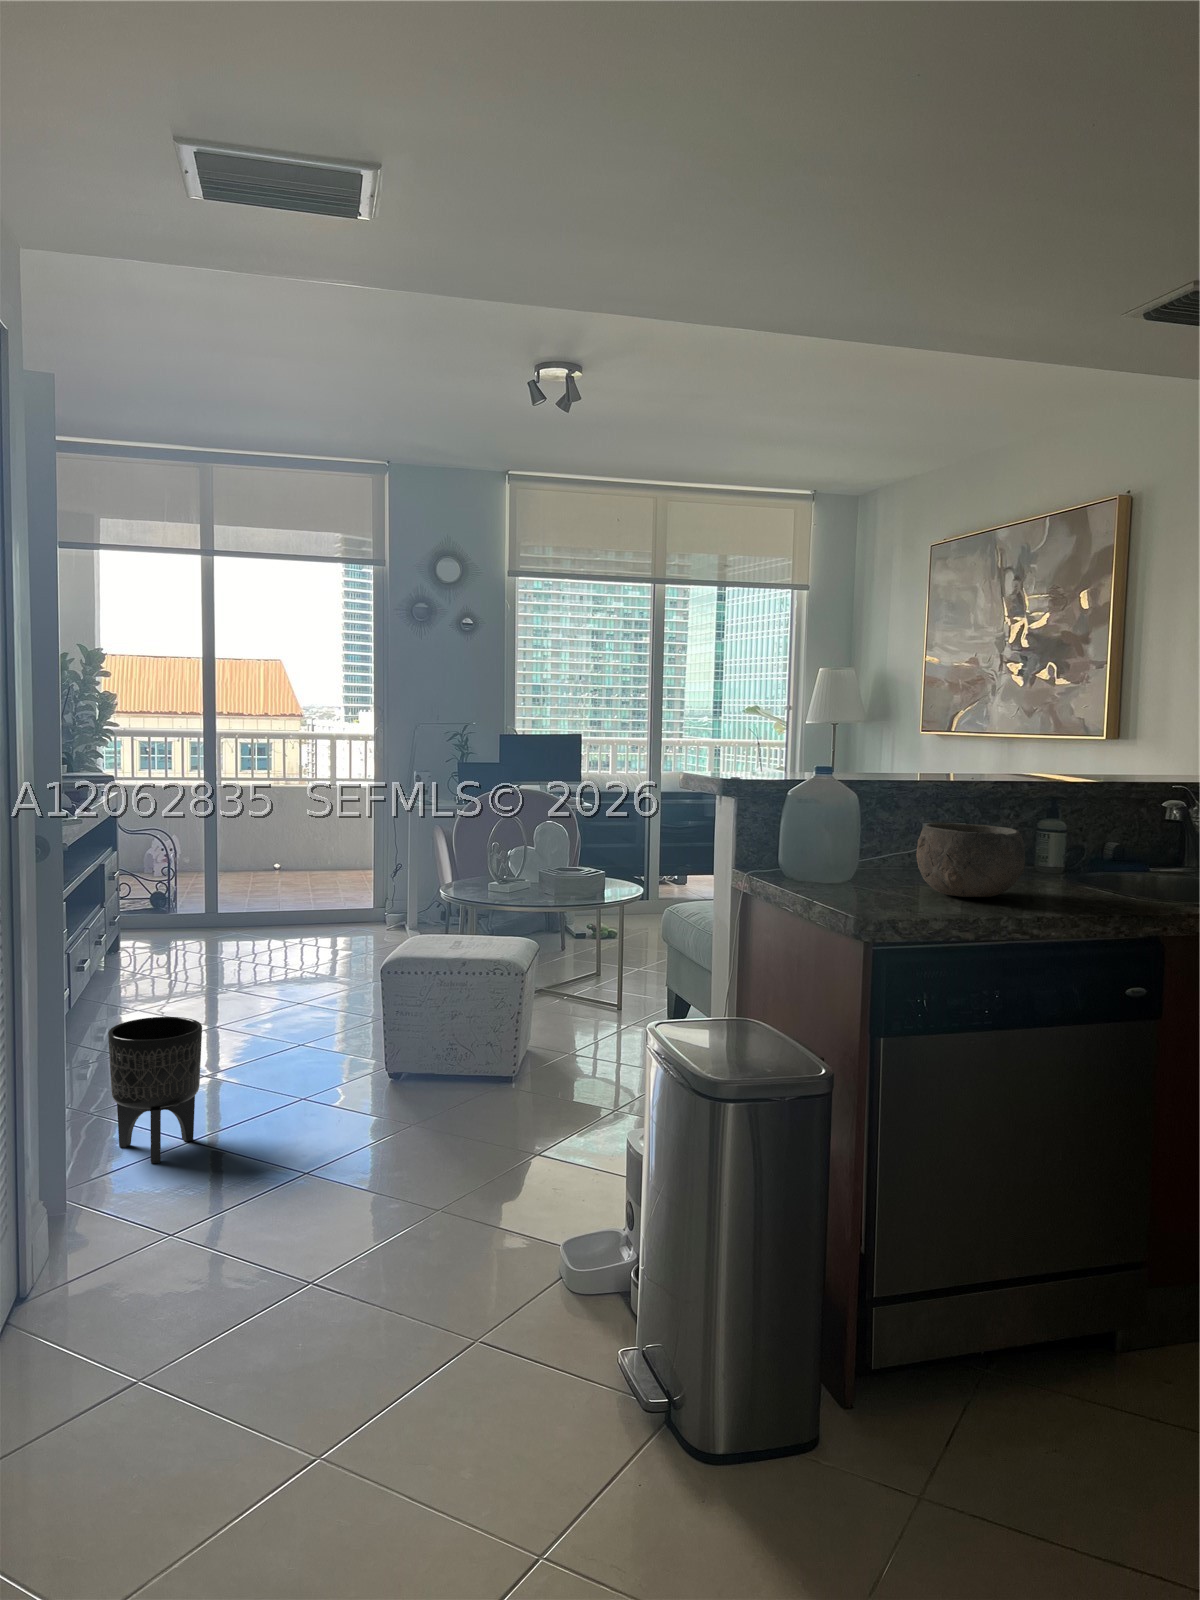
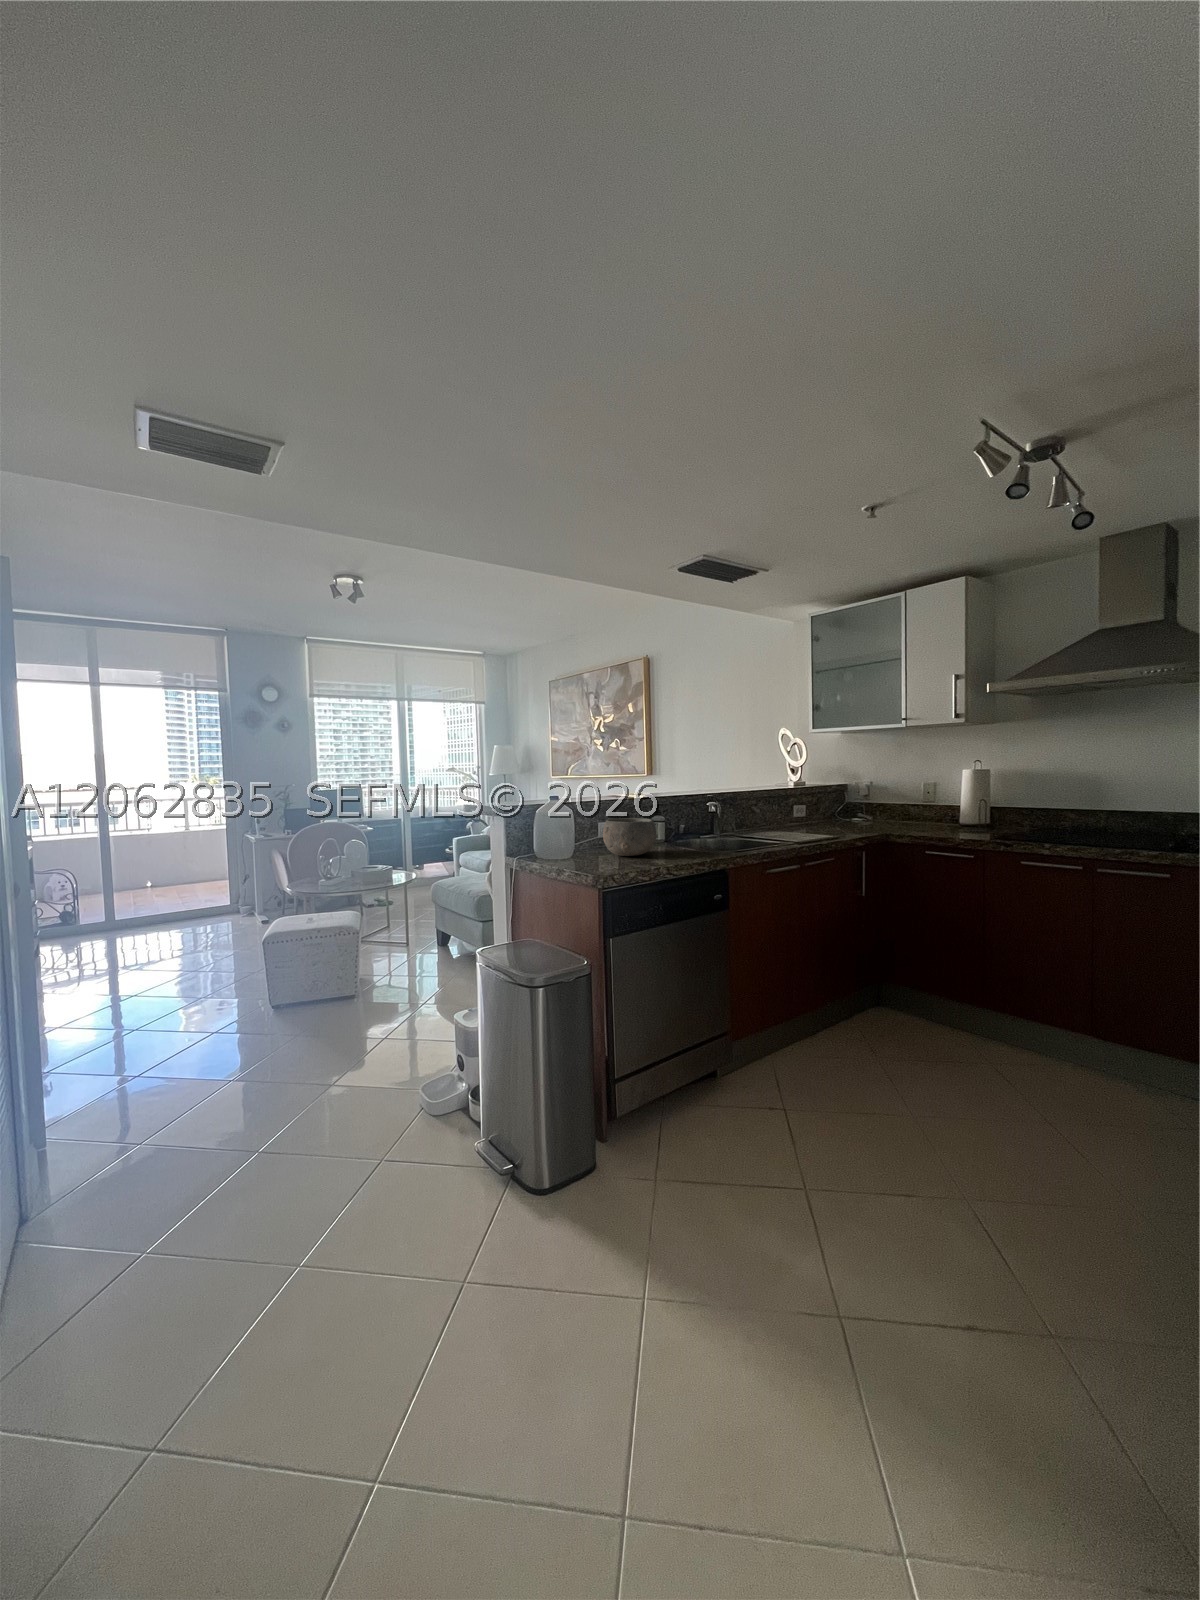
planter: present [108,1017,202,1163] -> none [56,997,137,1104]

